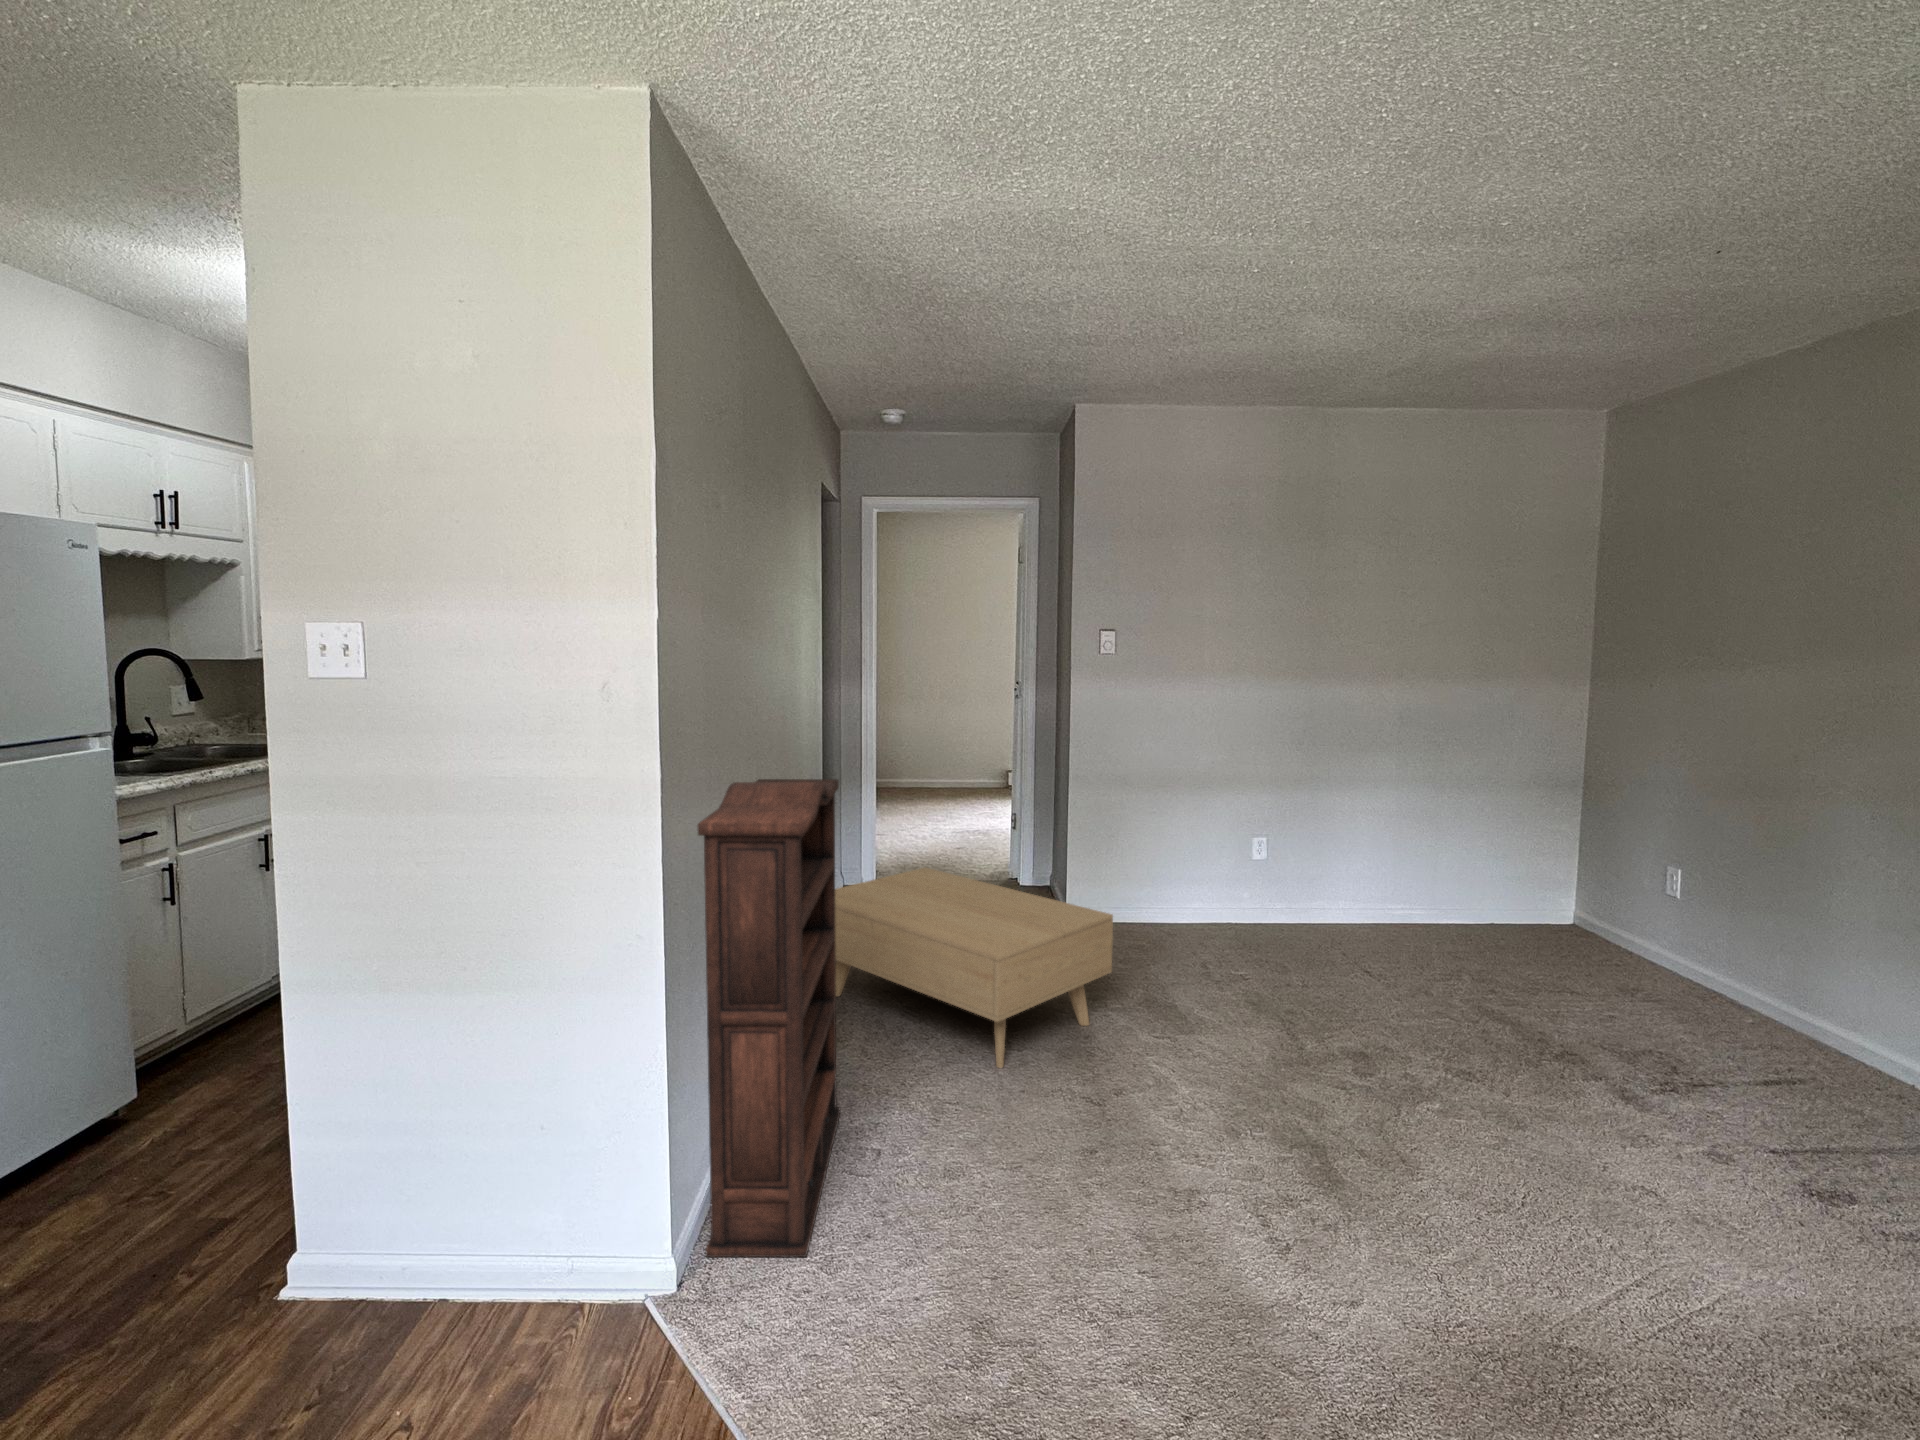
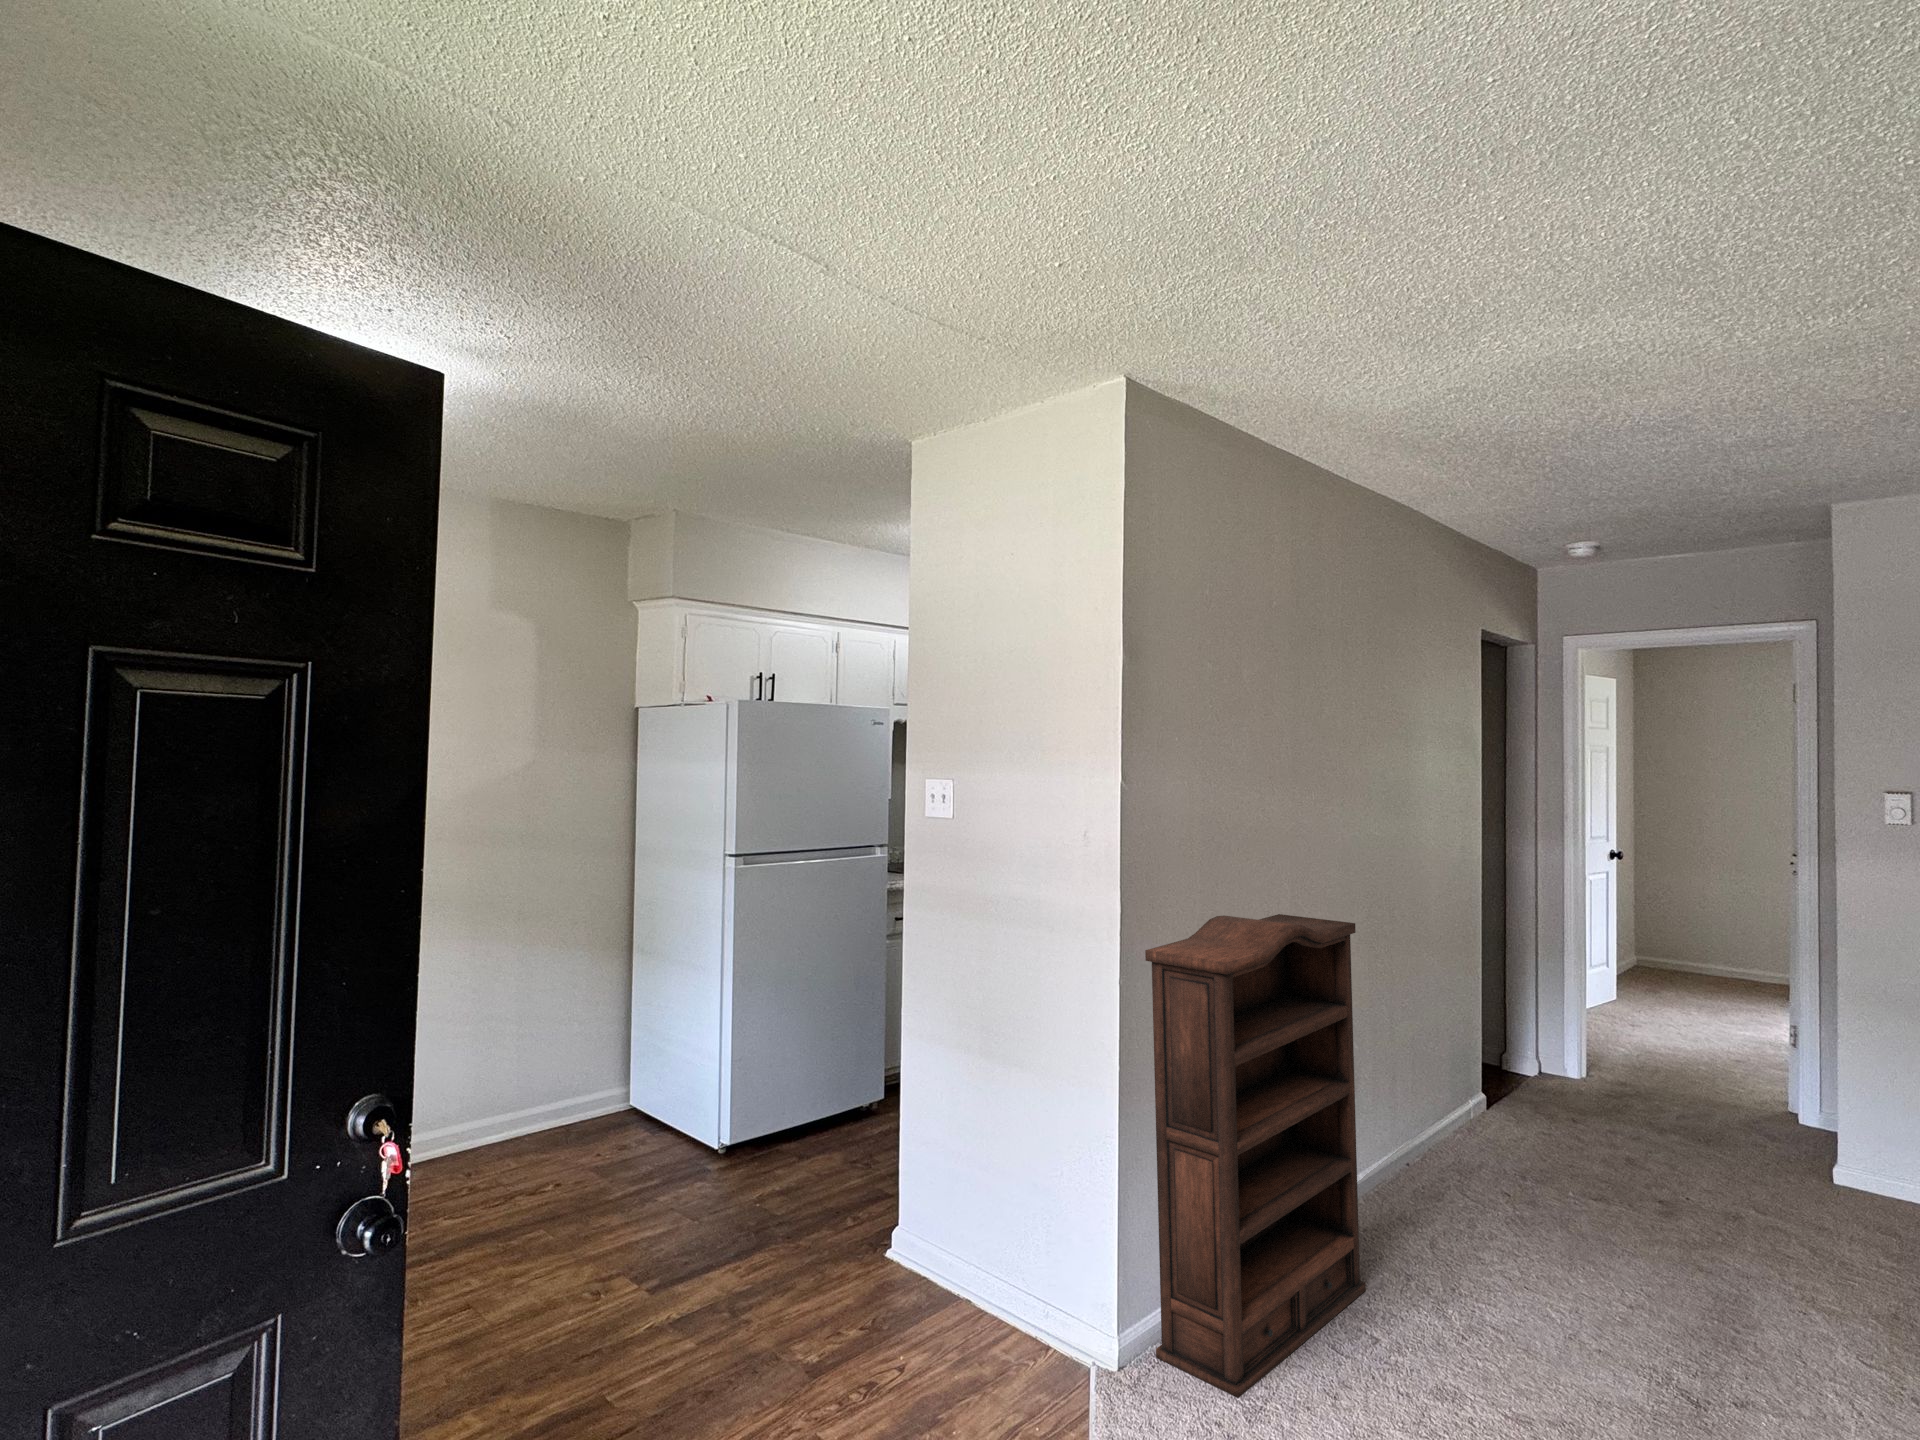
coffee table: present [835,868,1113,1068] -> none [1417,1045,1832,1316]

